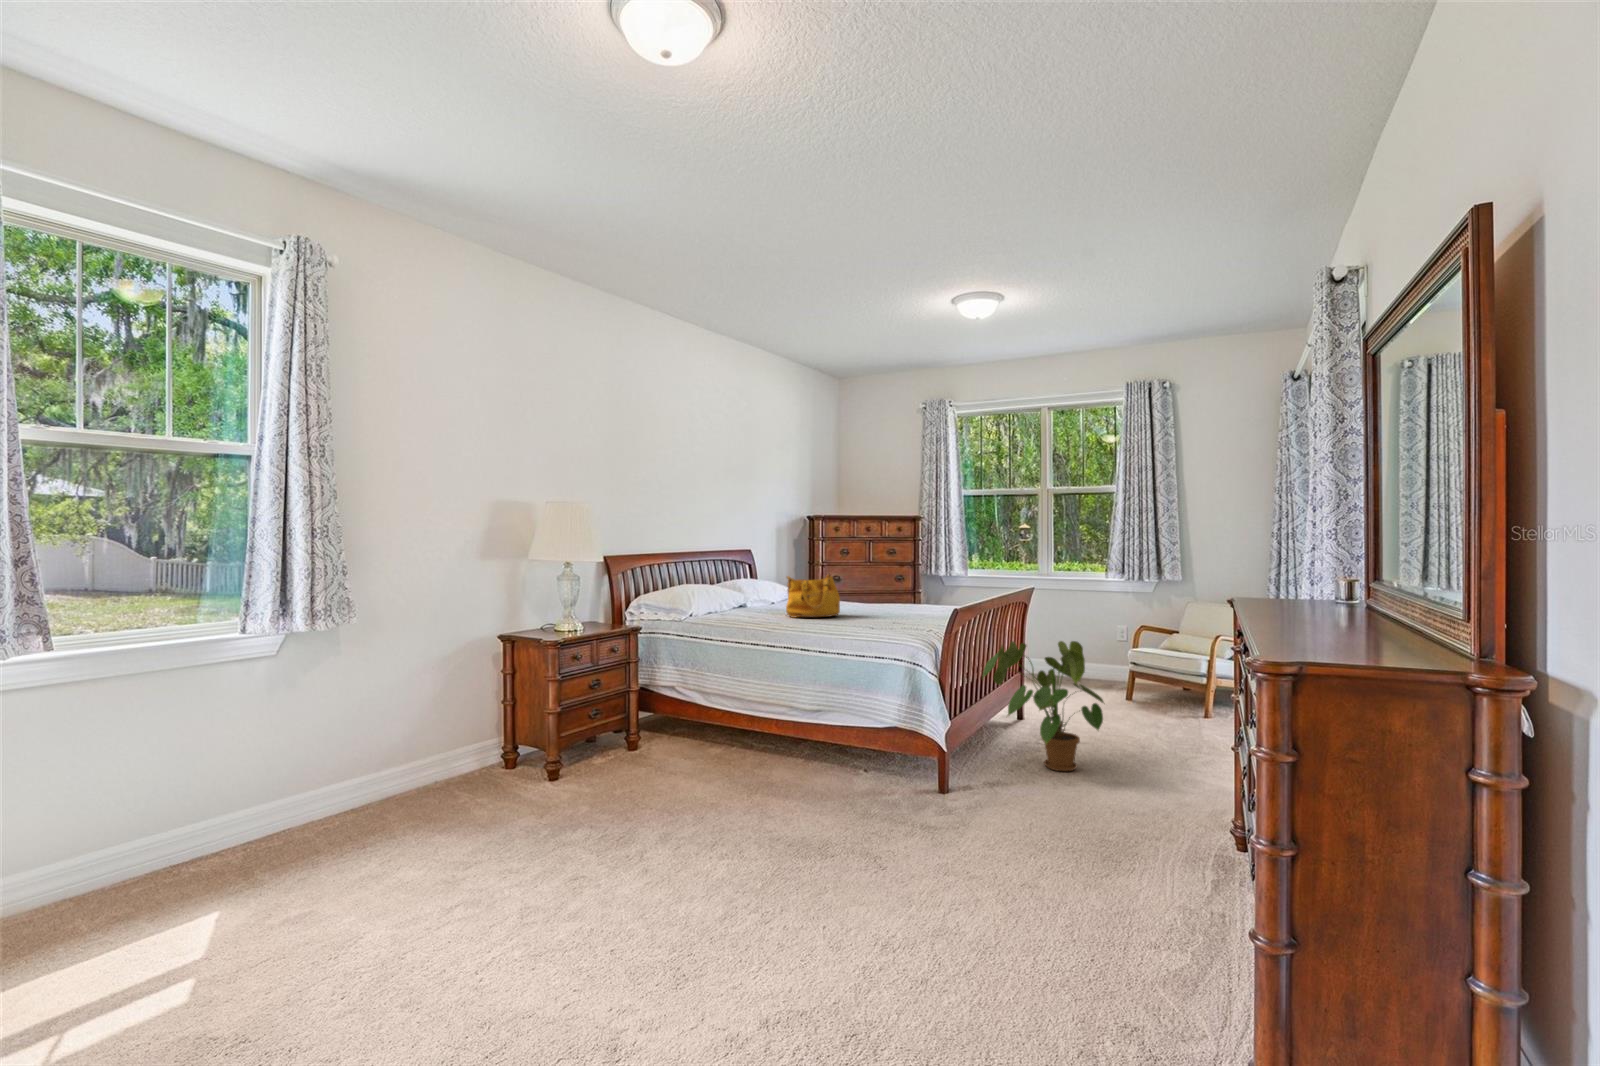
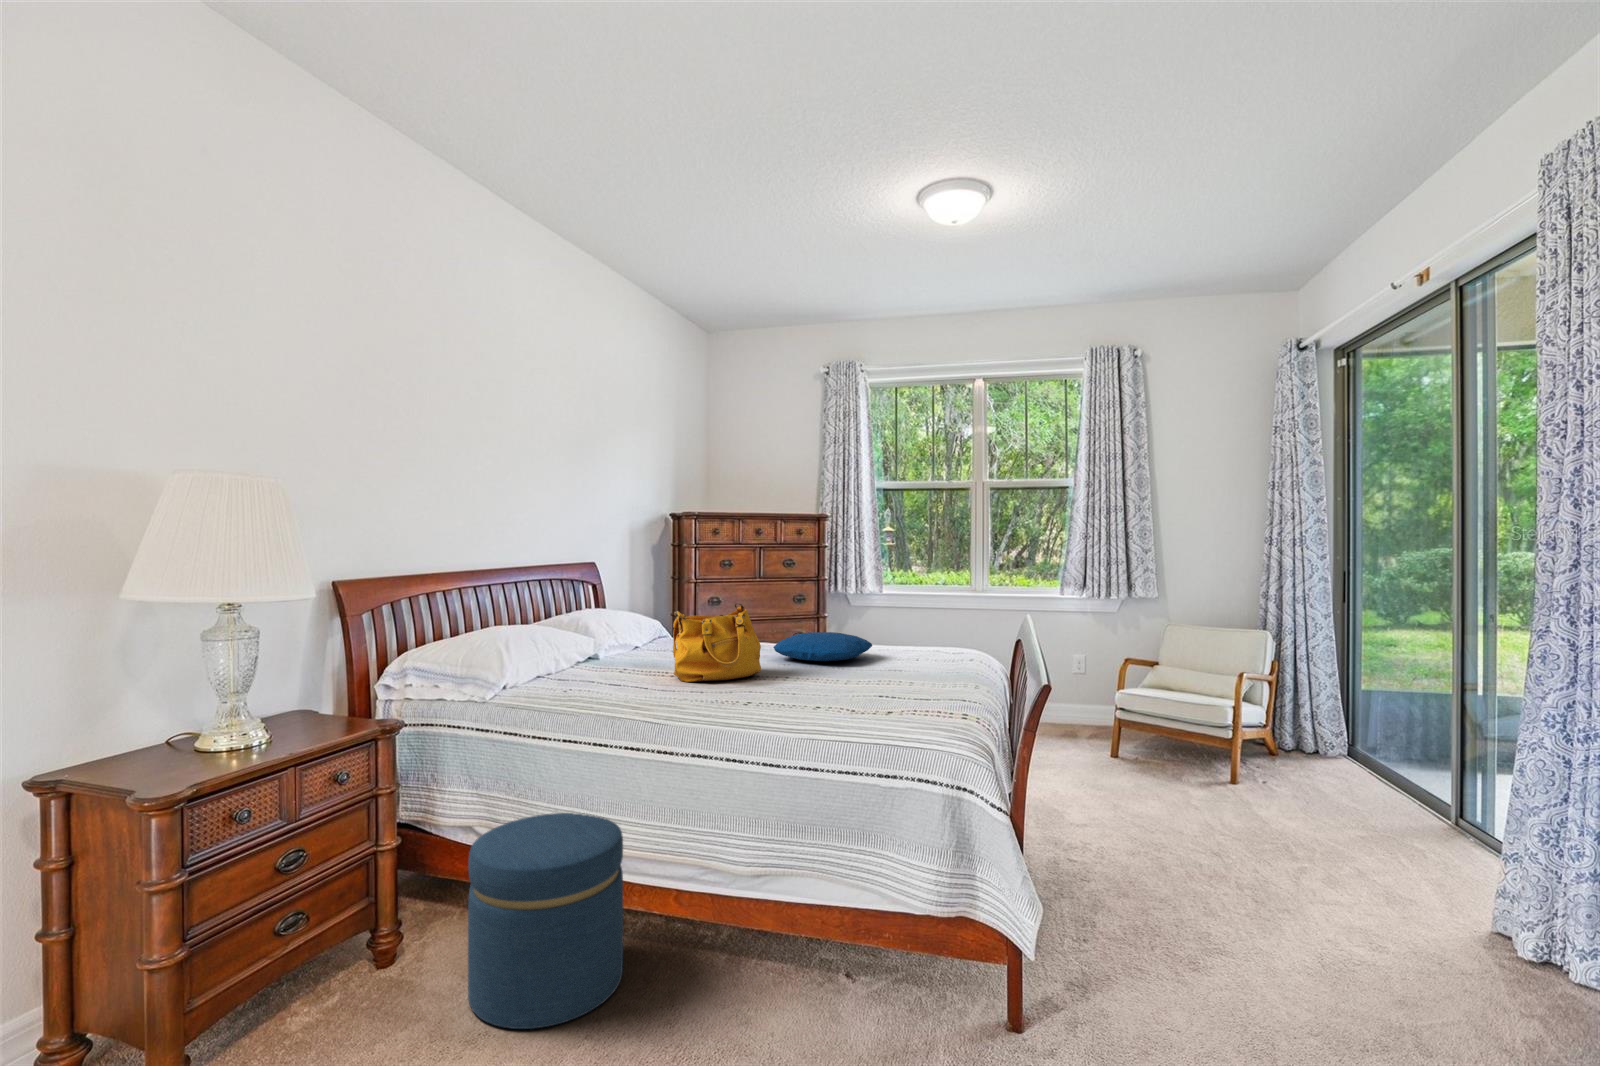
pillow: none [856,595,924,613] -> present [773,632,872,661]
house plant: present [982,641,1104,771] -> none [1024,711,1251,938]
ottoman: none [672,678,748,771] -> present [468,813,623,1029]

